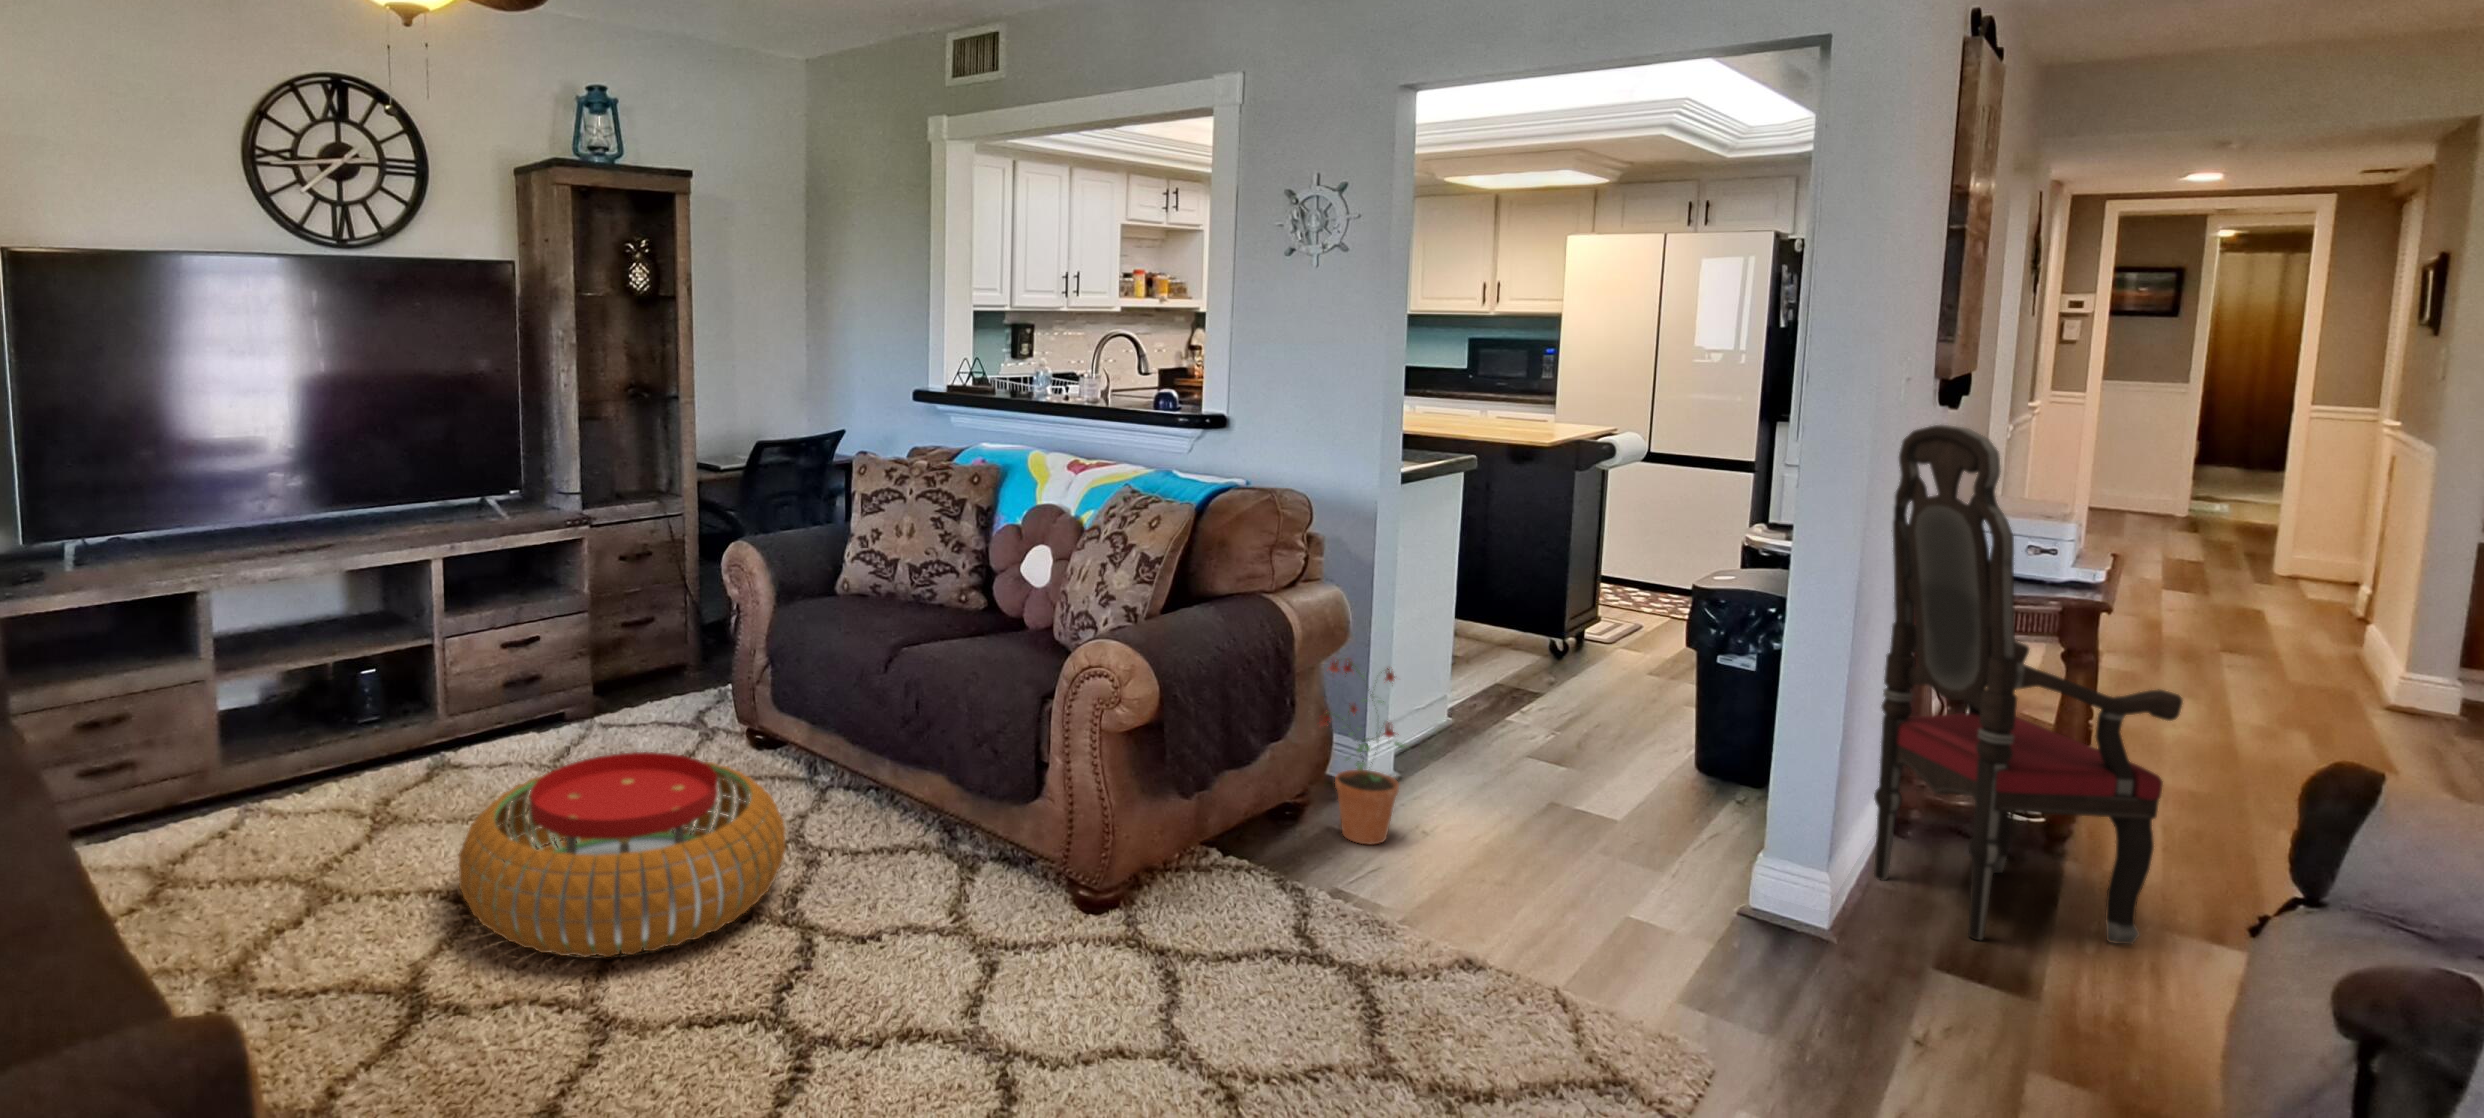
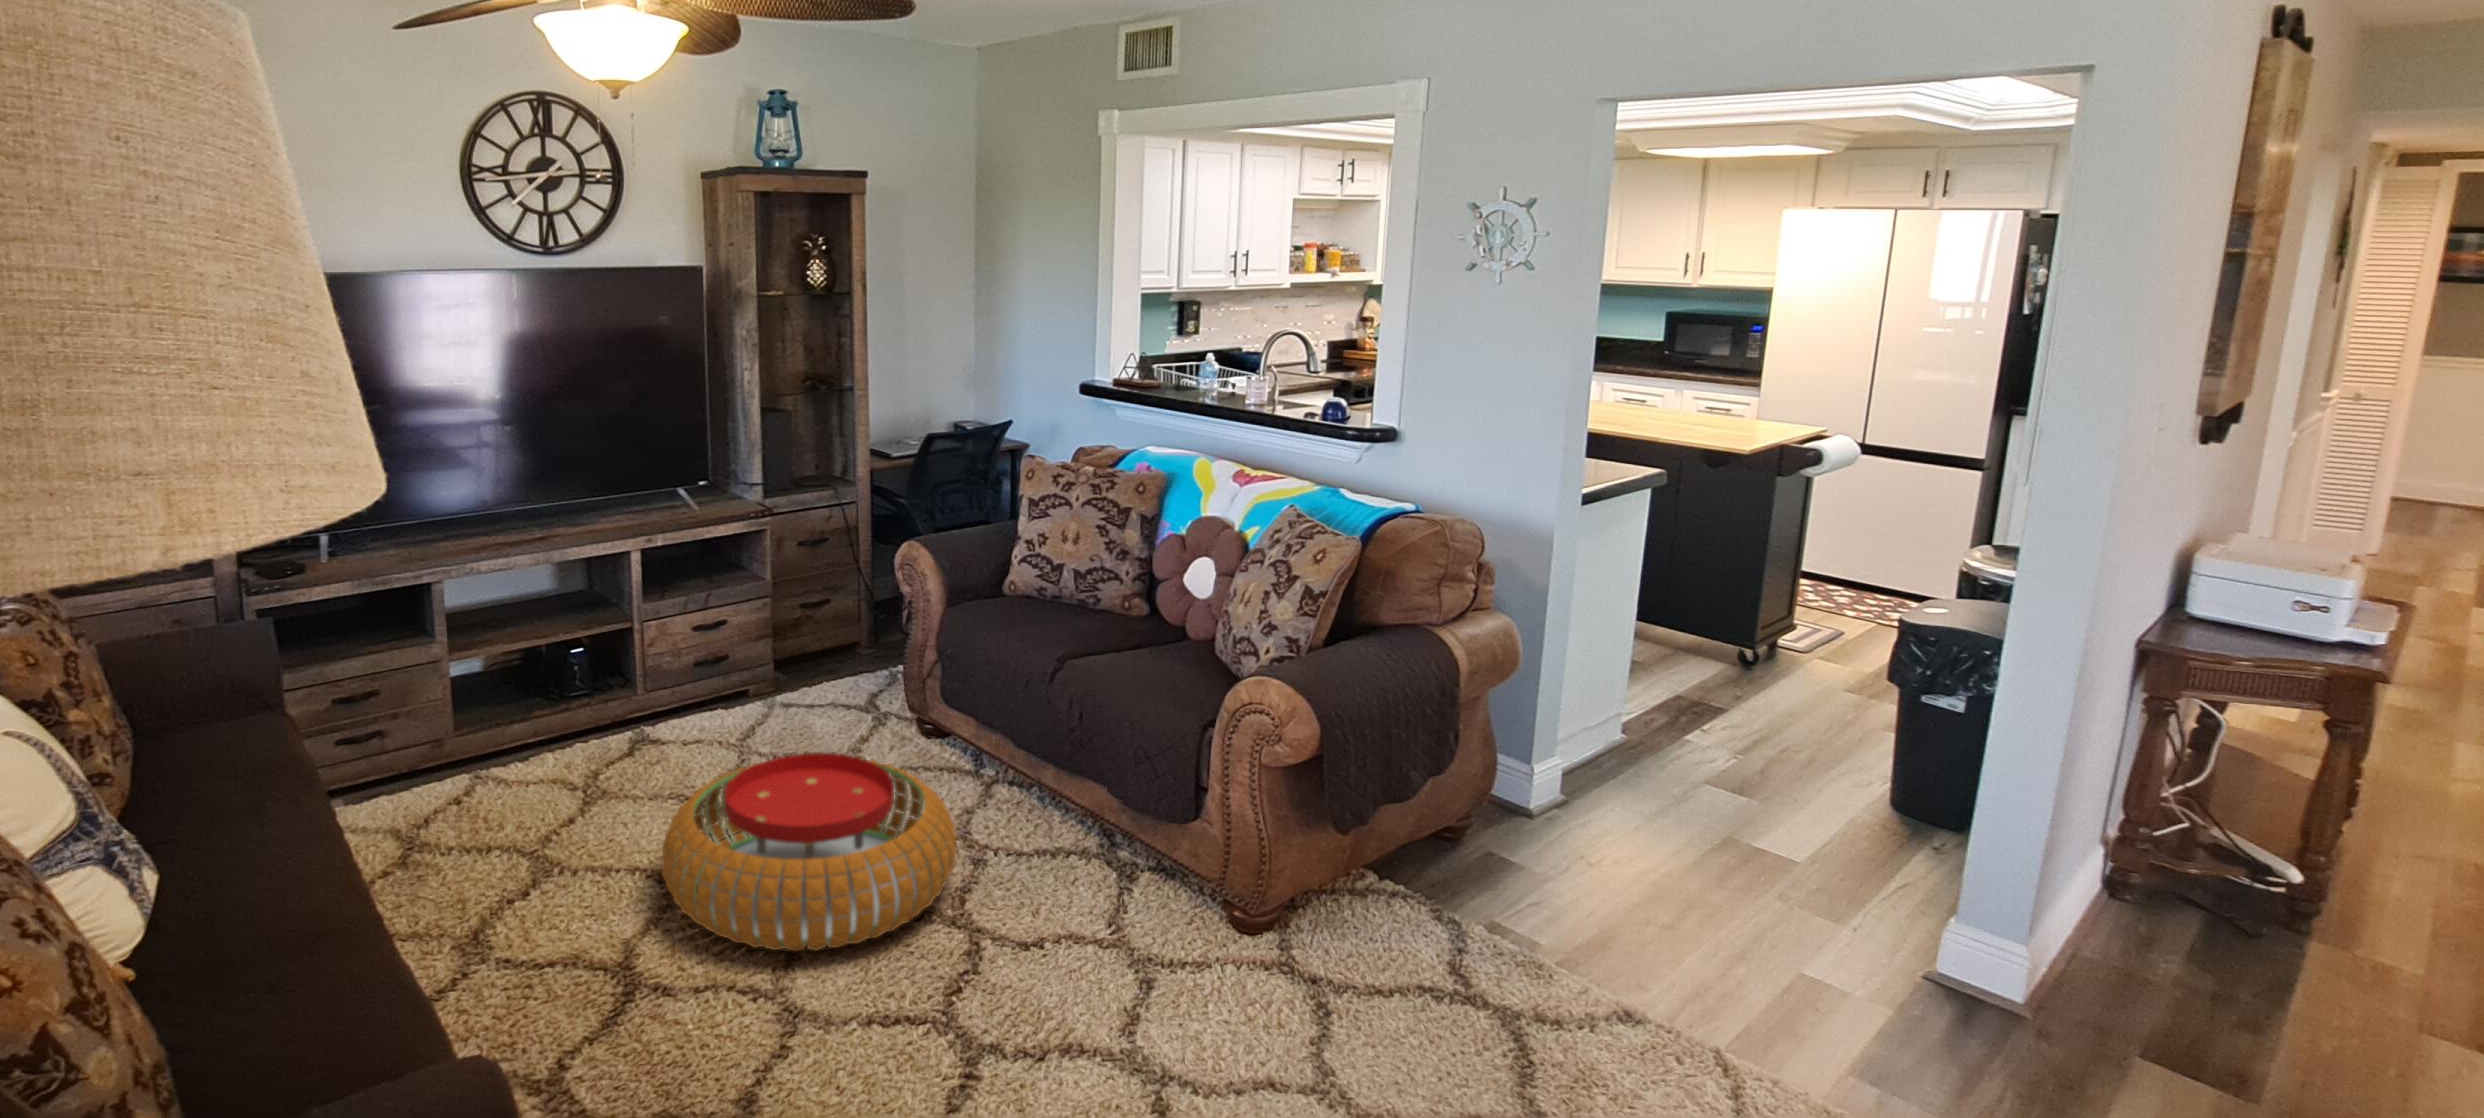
armchair: present [1874,425,2183,944] -> none [2073,485,2437,1038]
potted plant: present [1319,658,1407,844] -> none [1479,688,1578,874]

